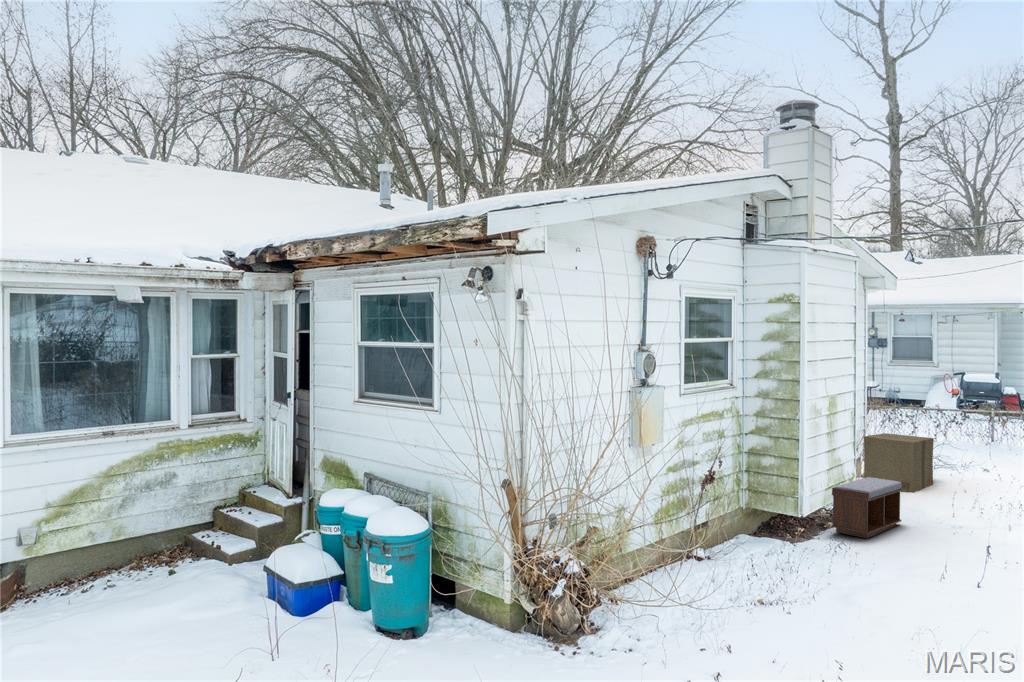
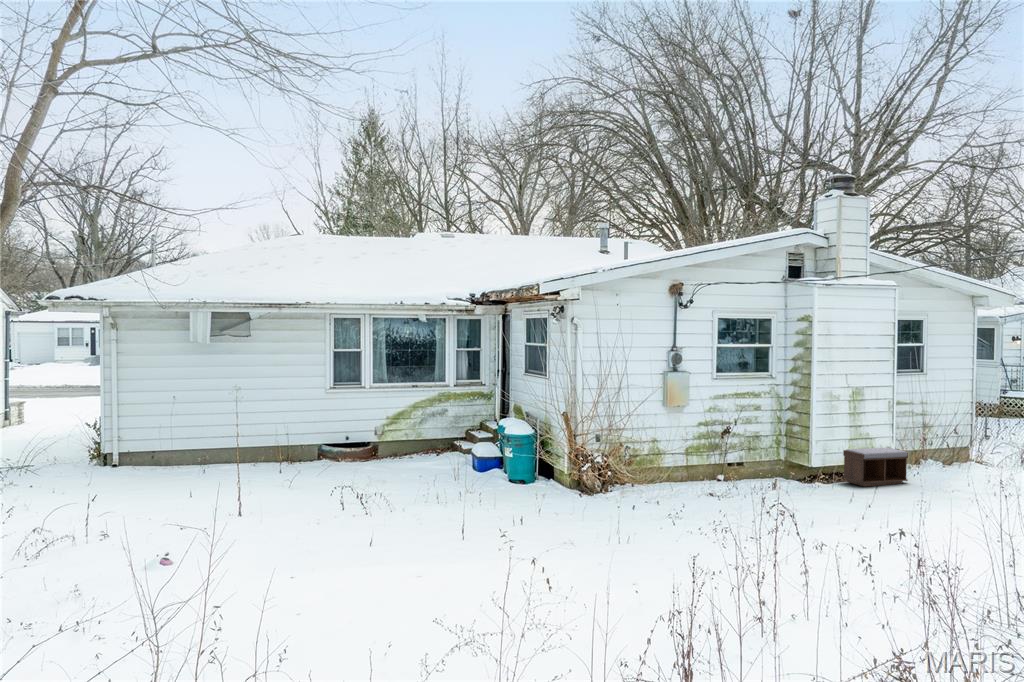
cardboard box: present [864,433,934,493] -> none [928,424,994,469]

